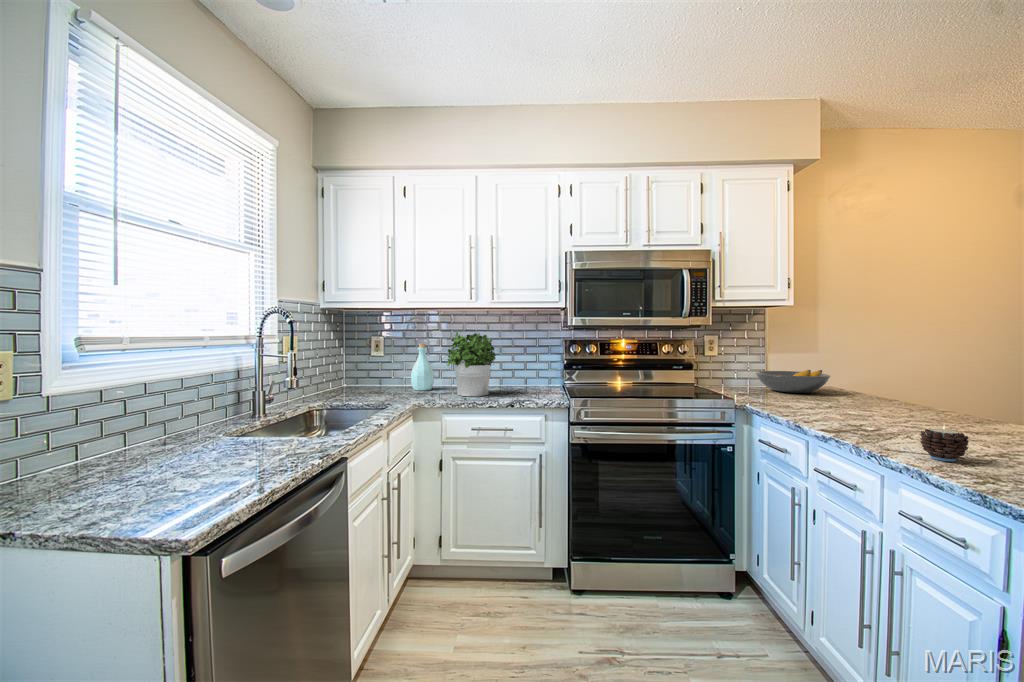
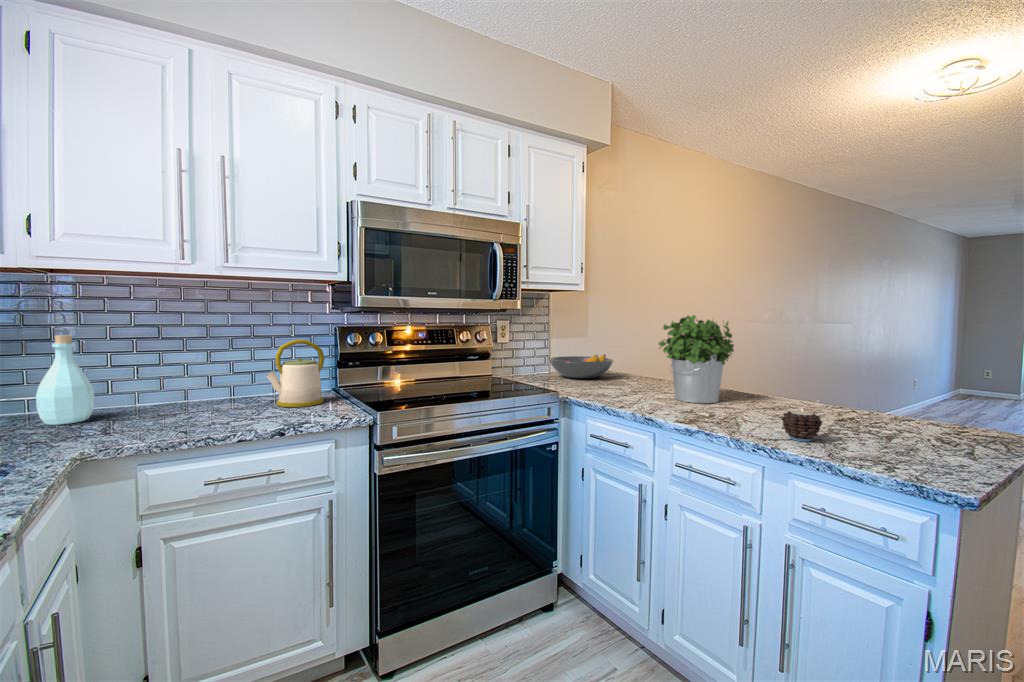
potted plant: present [447,332,496,396] -> present [659,315,734,403]
kettle: none [516,348,551,393] -> present [266,339,324,407]

